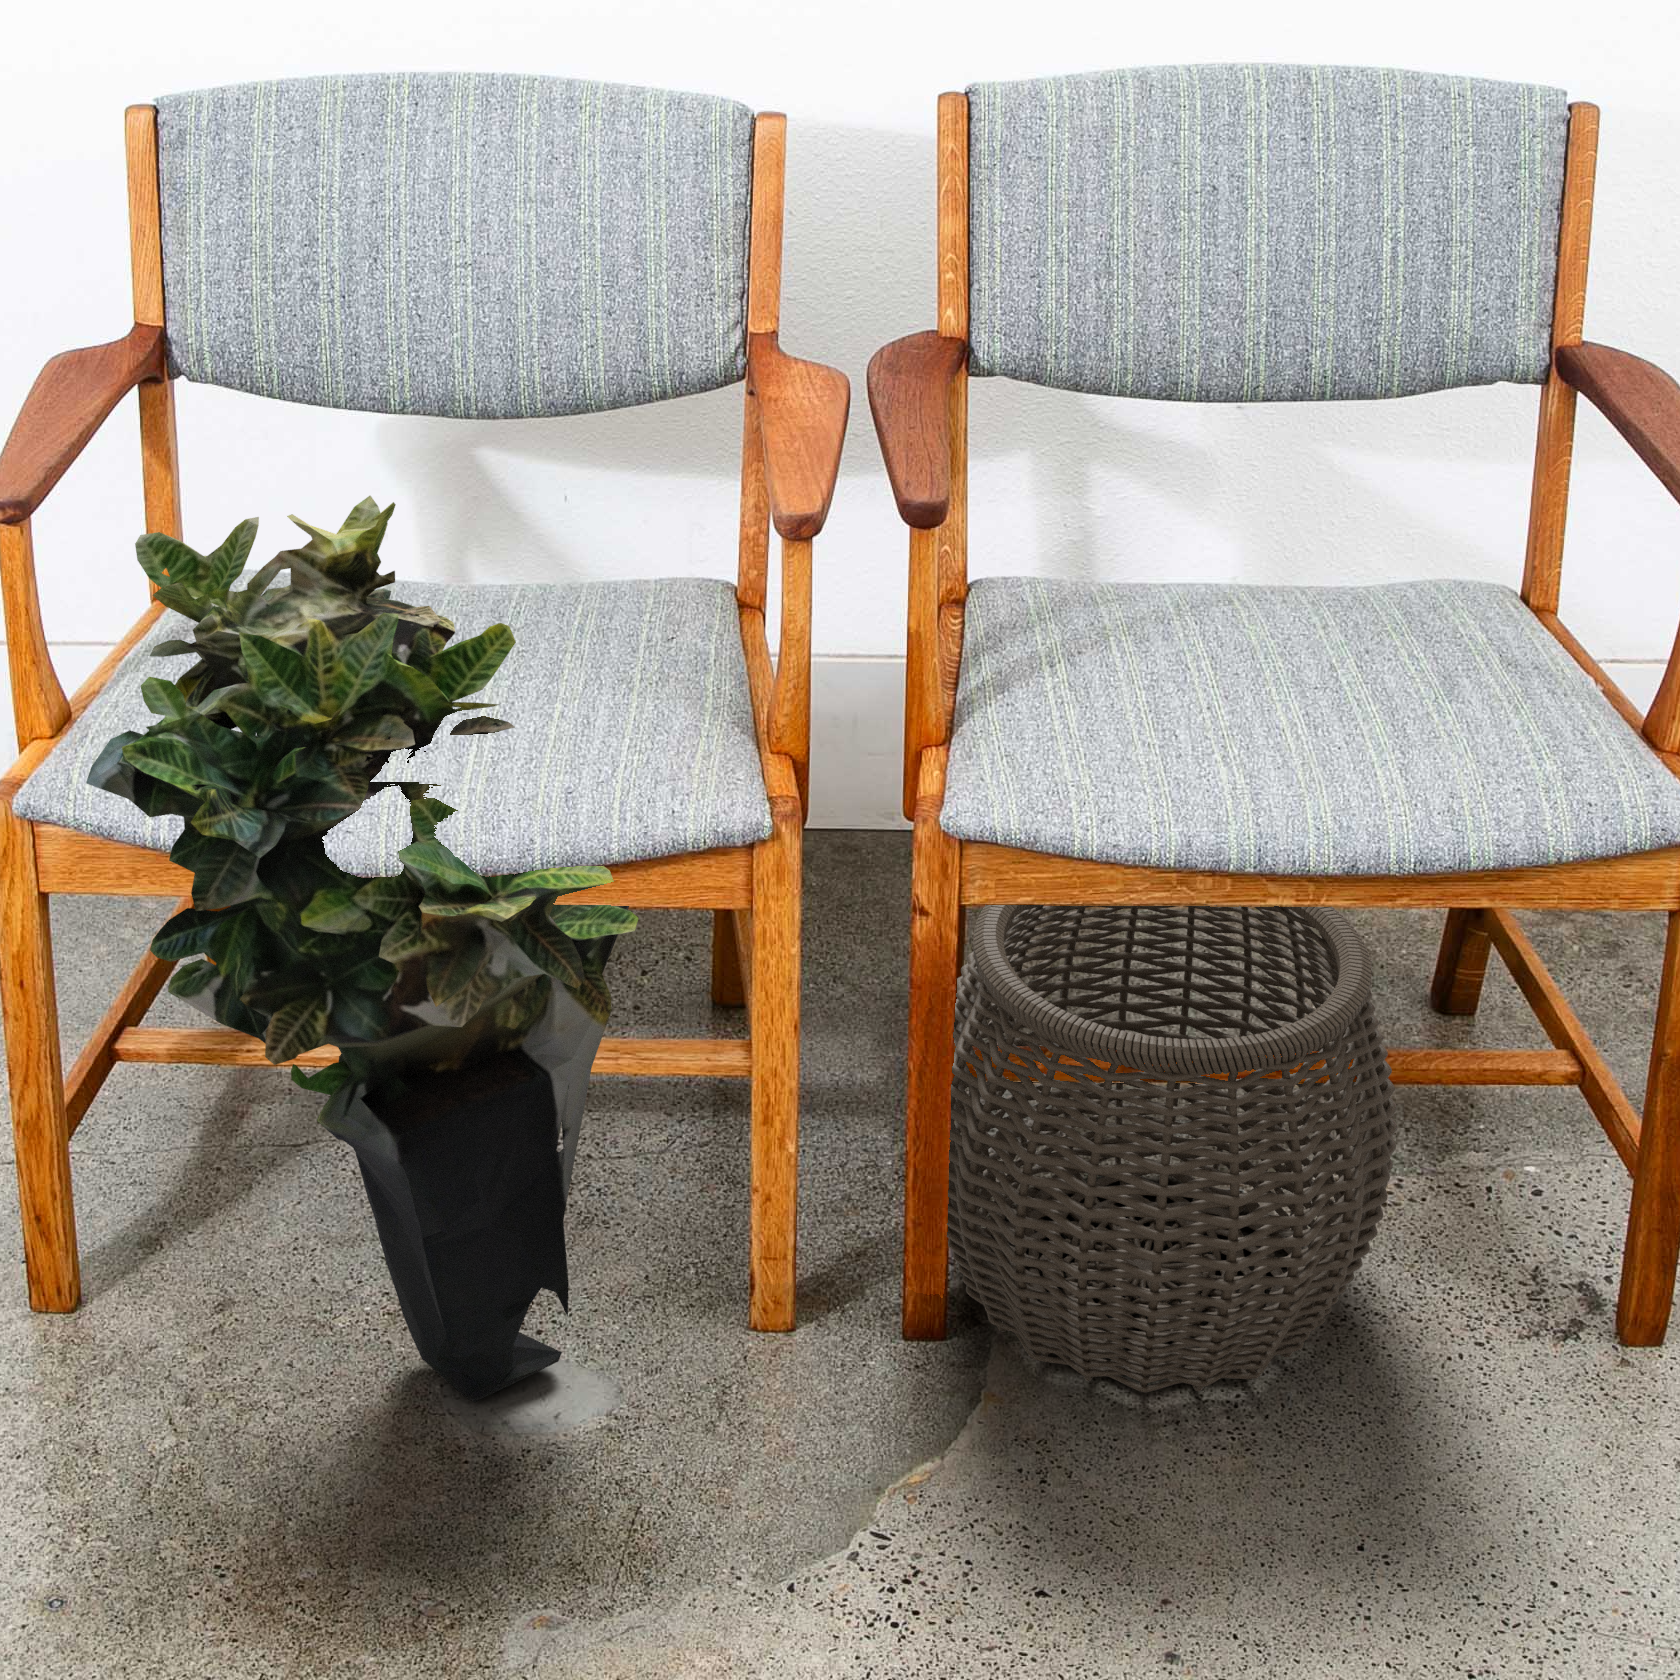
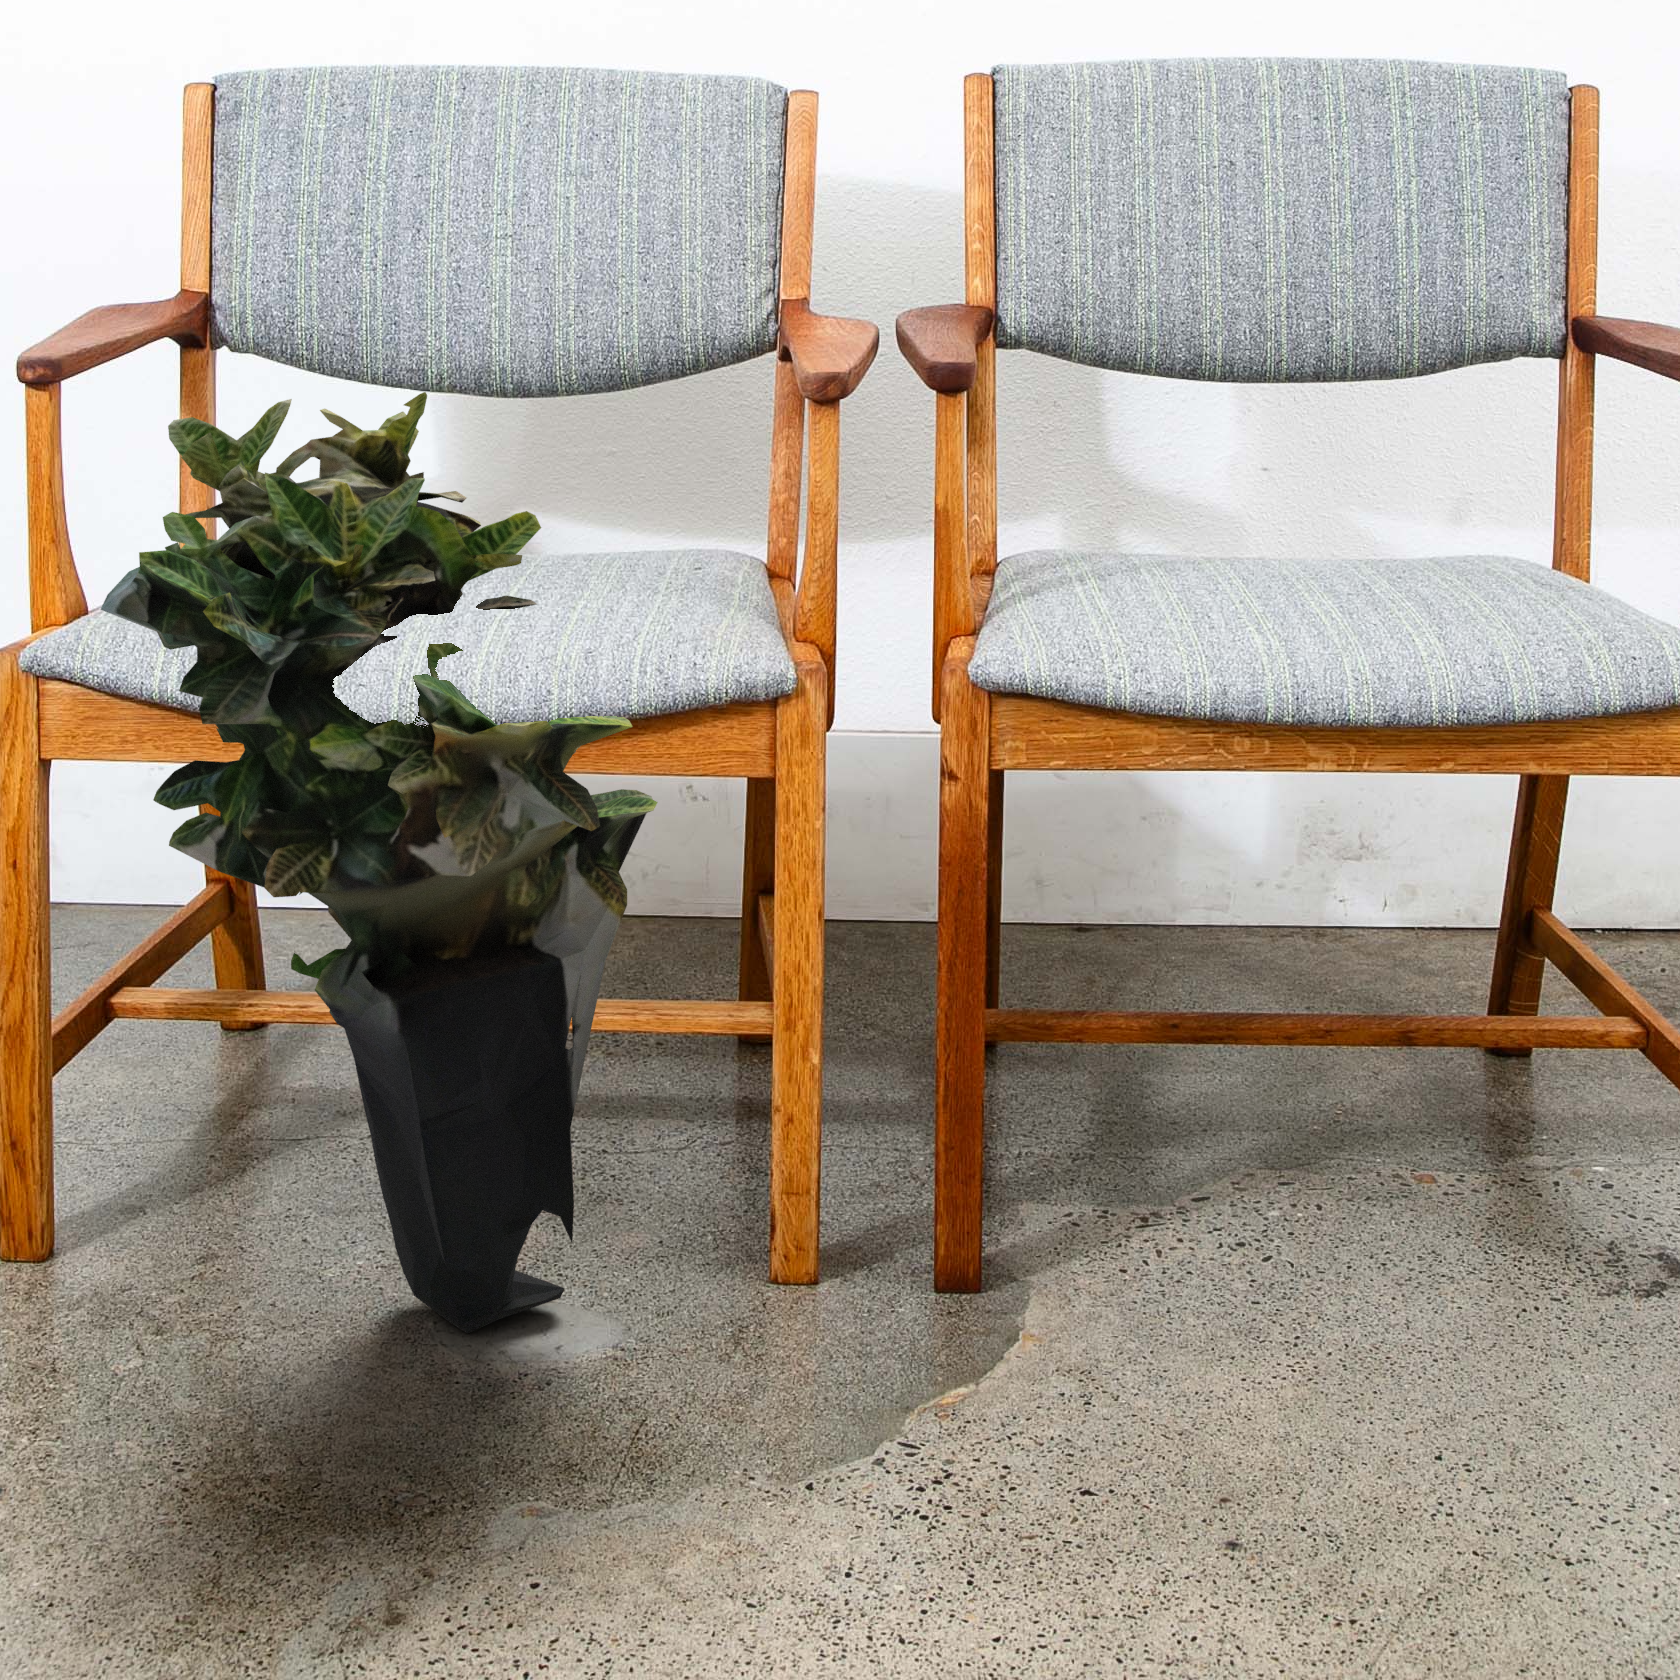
woven basket: present [947,905,1397,1392] -> none [951,793,1455,1332]

